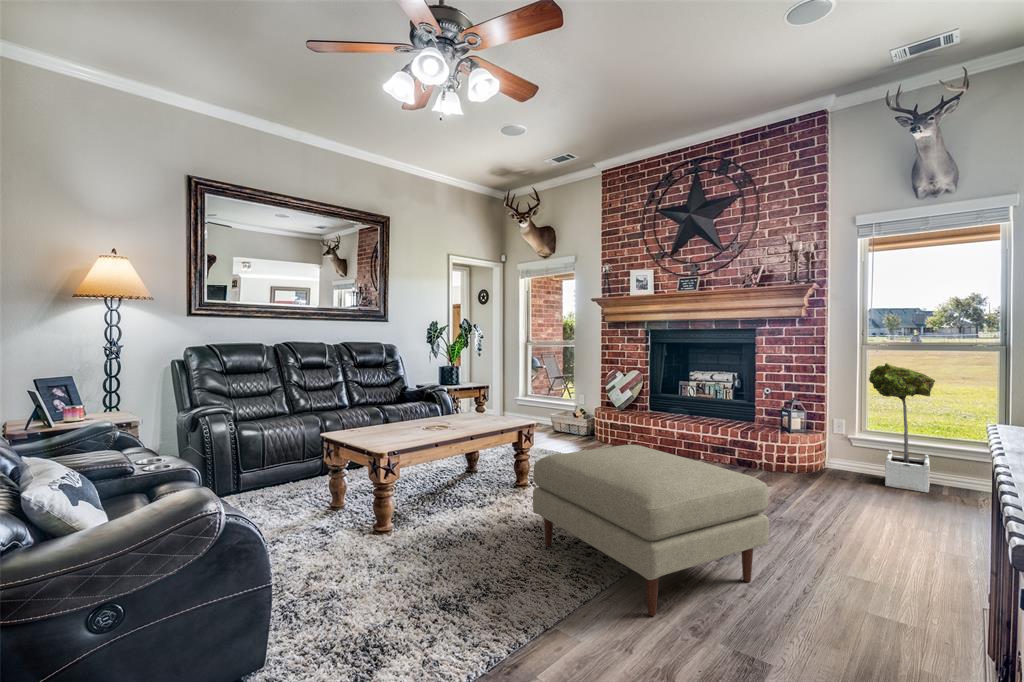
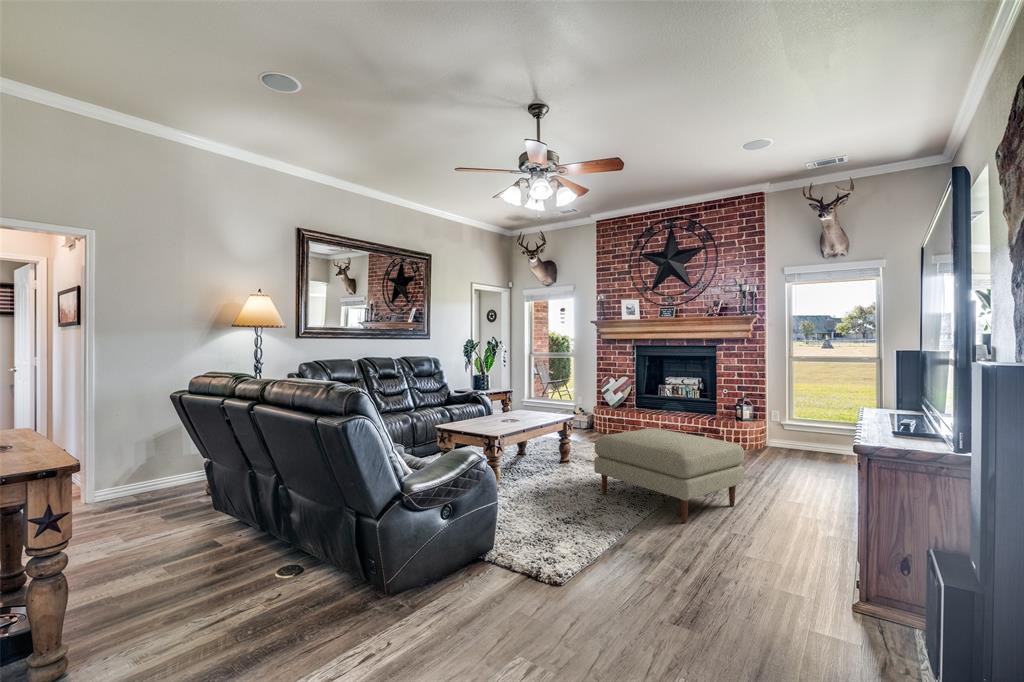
potted tree: present [869,363,935,492] -> none [795,371,837,458]

